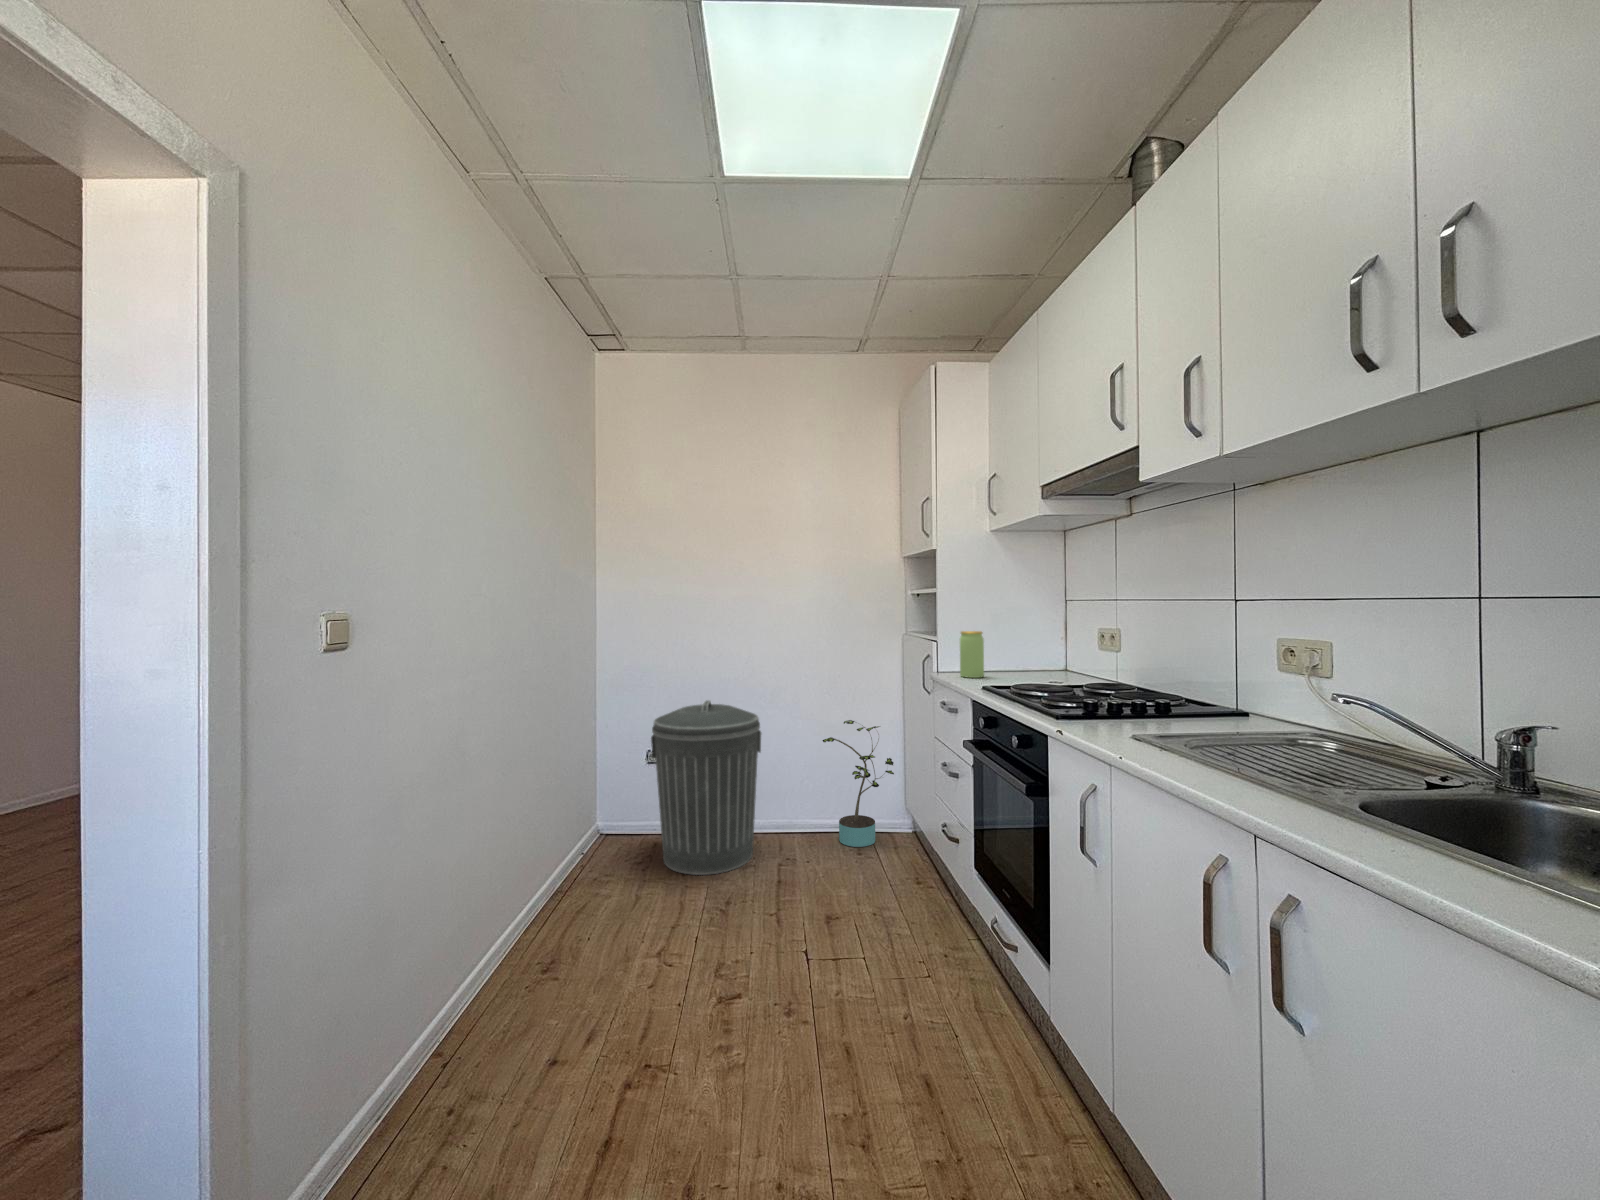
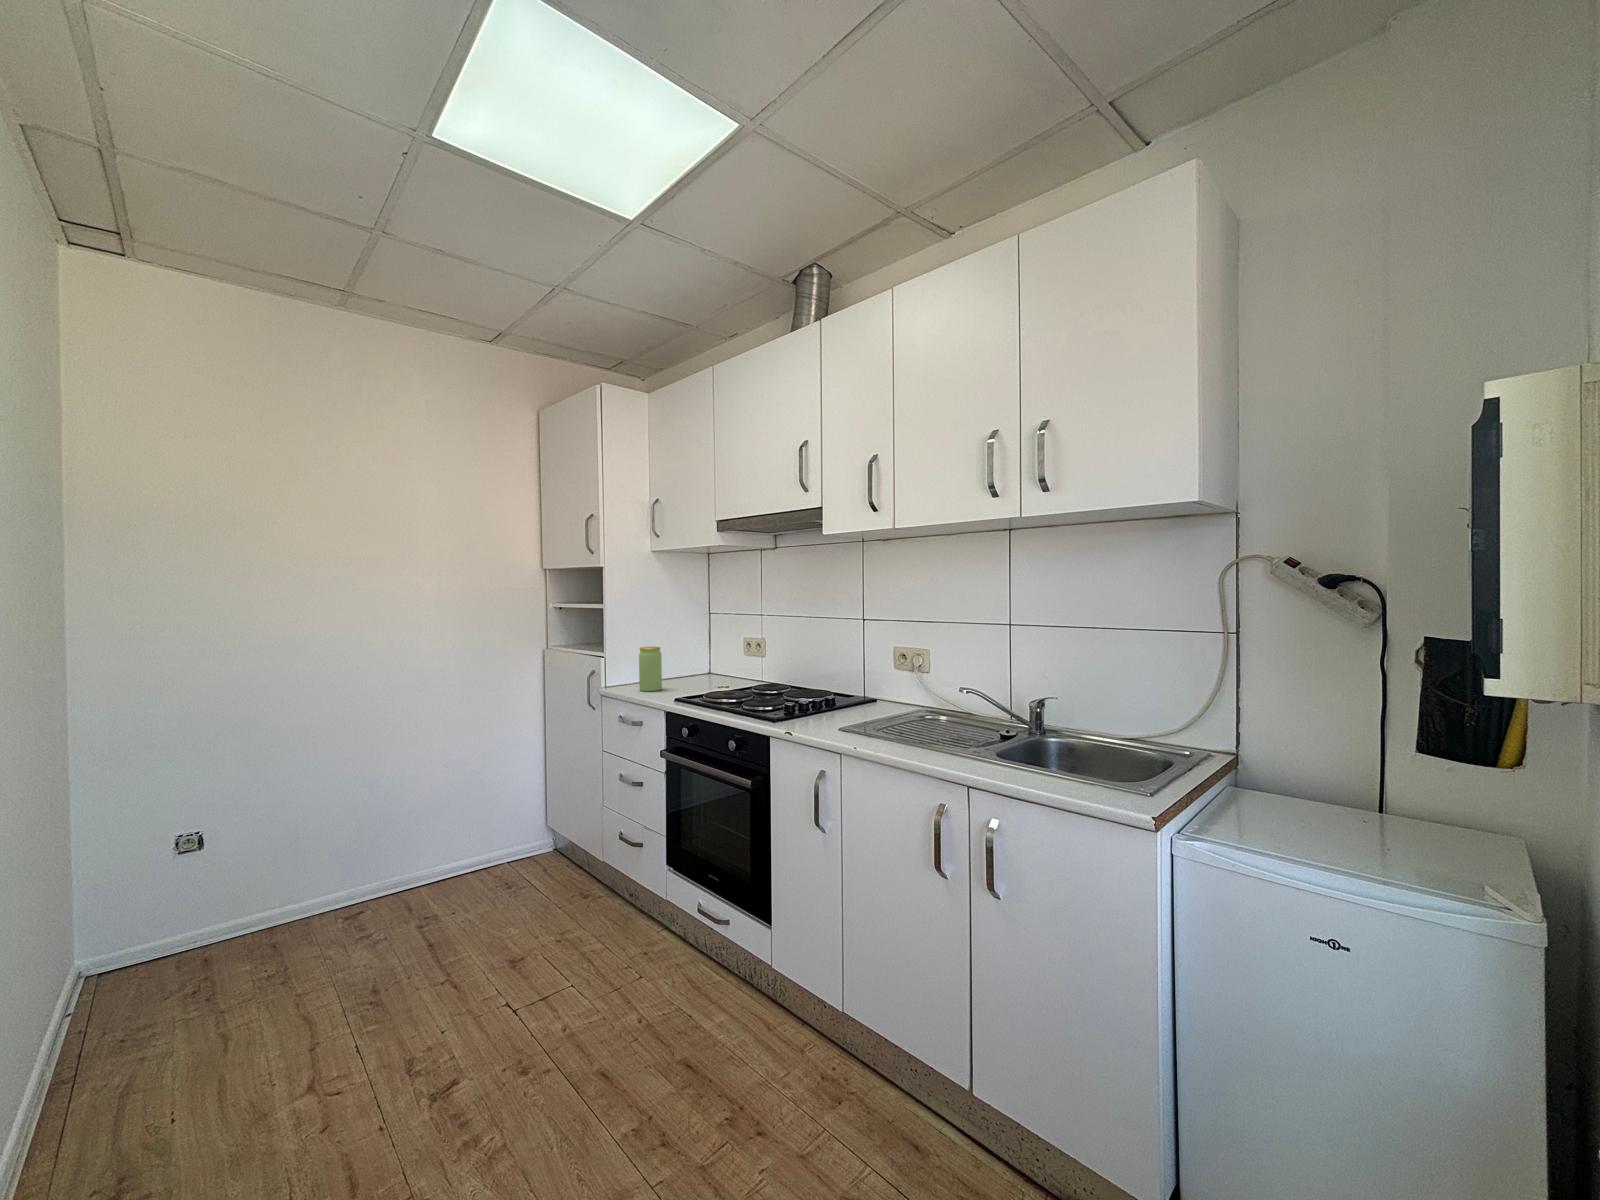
trash can: present [651,700,761,875] -> none [207,751,387,987]
potted plant: present [823,720,894,847] -> none [462,748,548,886]

